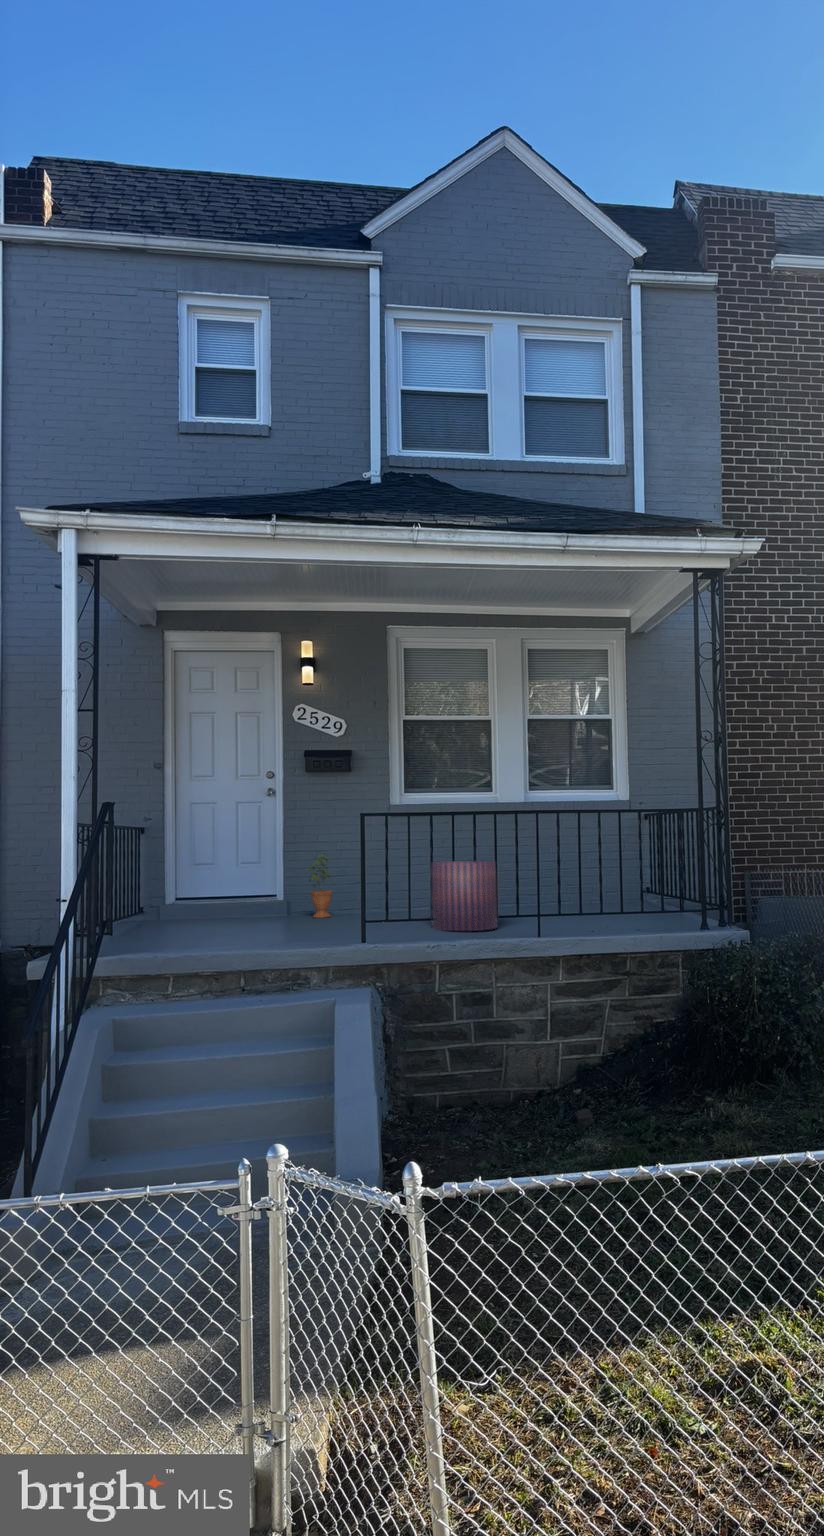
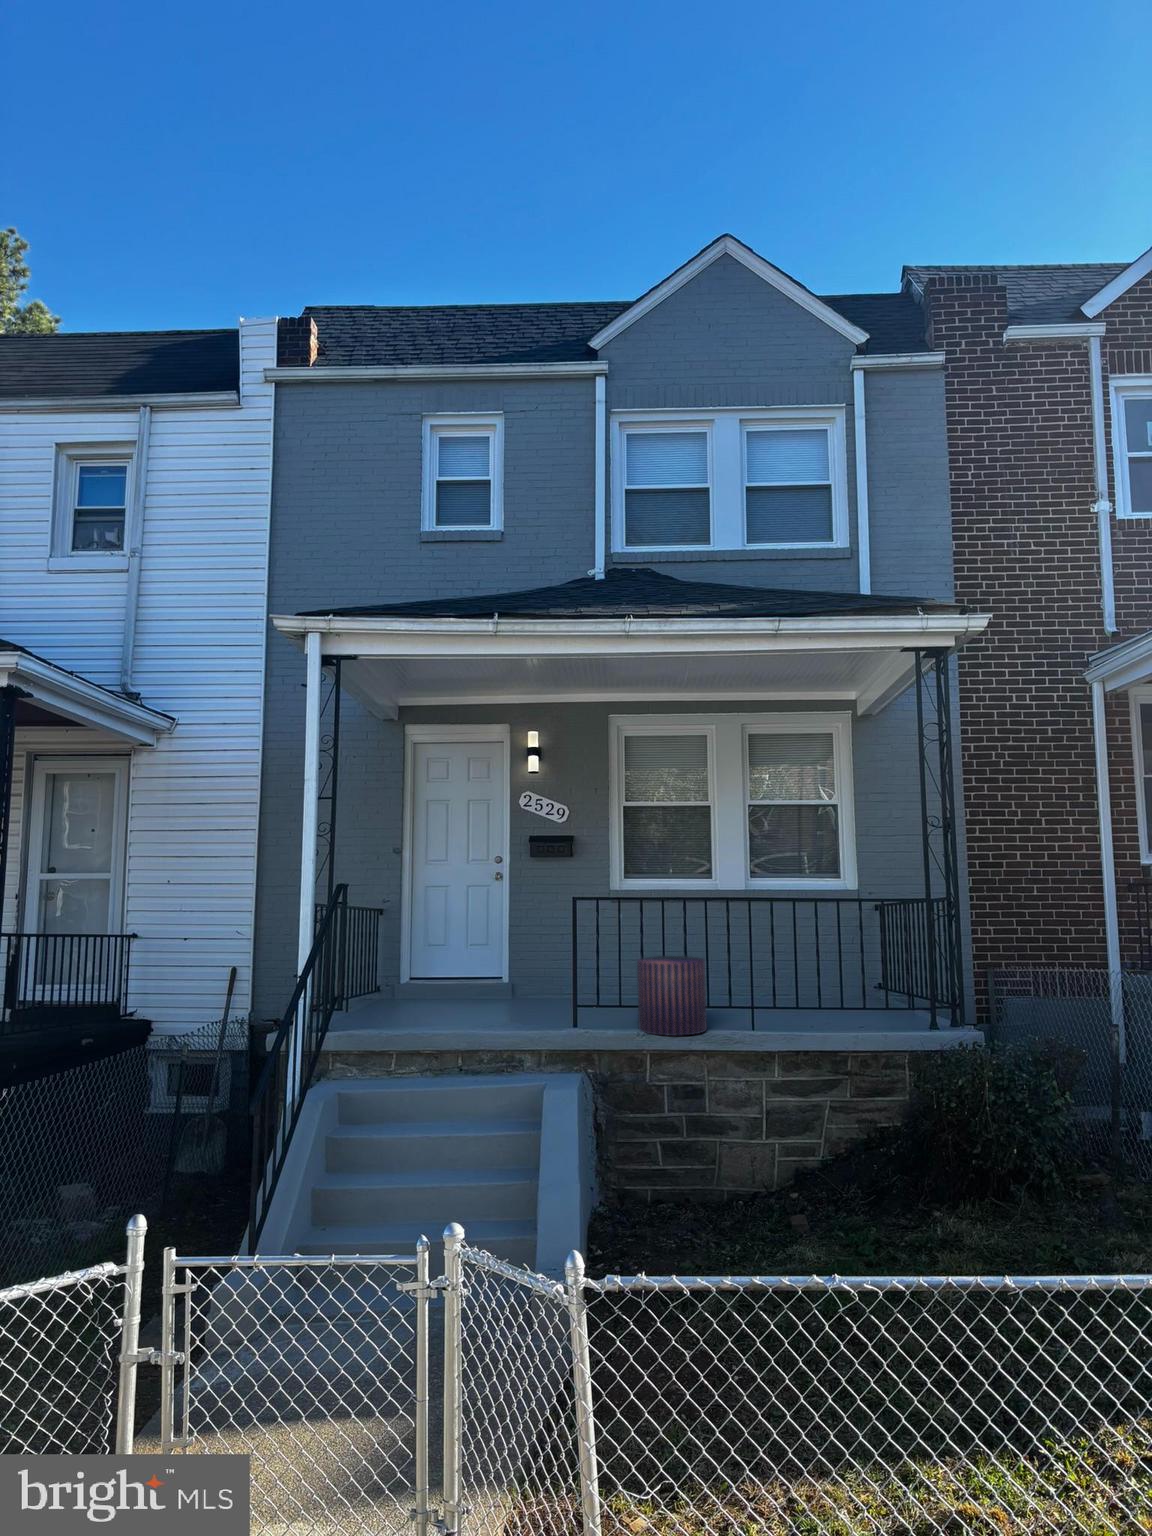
potted plant: present [308,854,333,918] -> none [527,937,555,1004]

